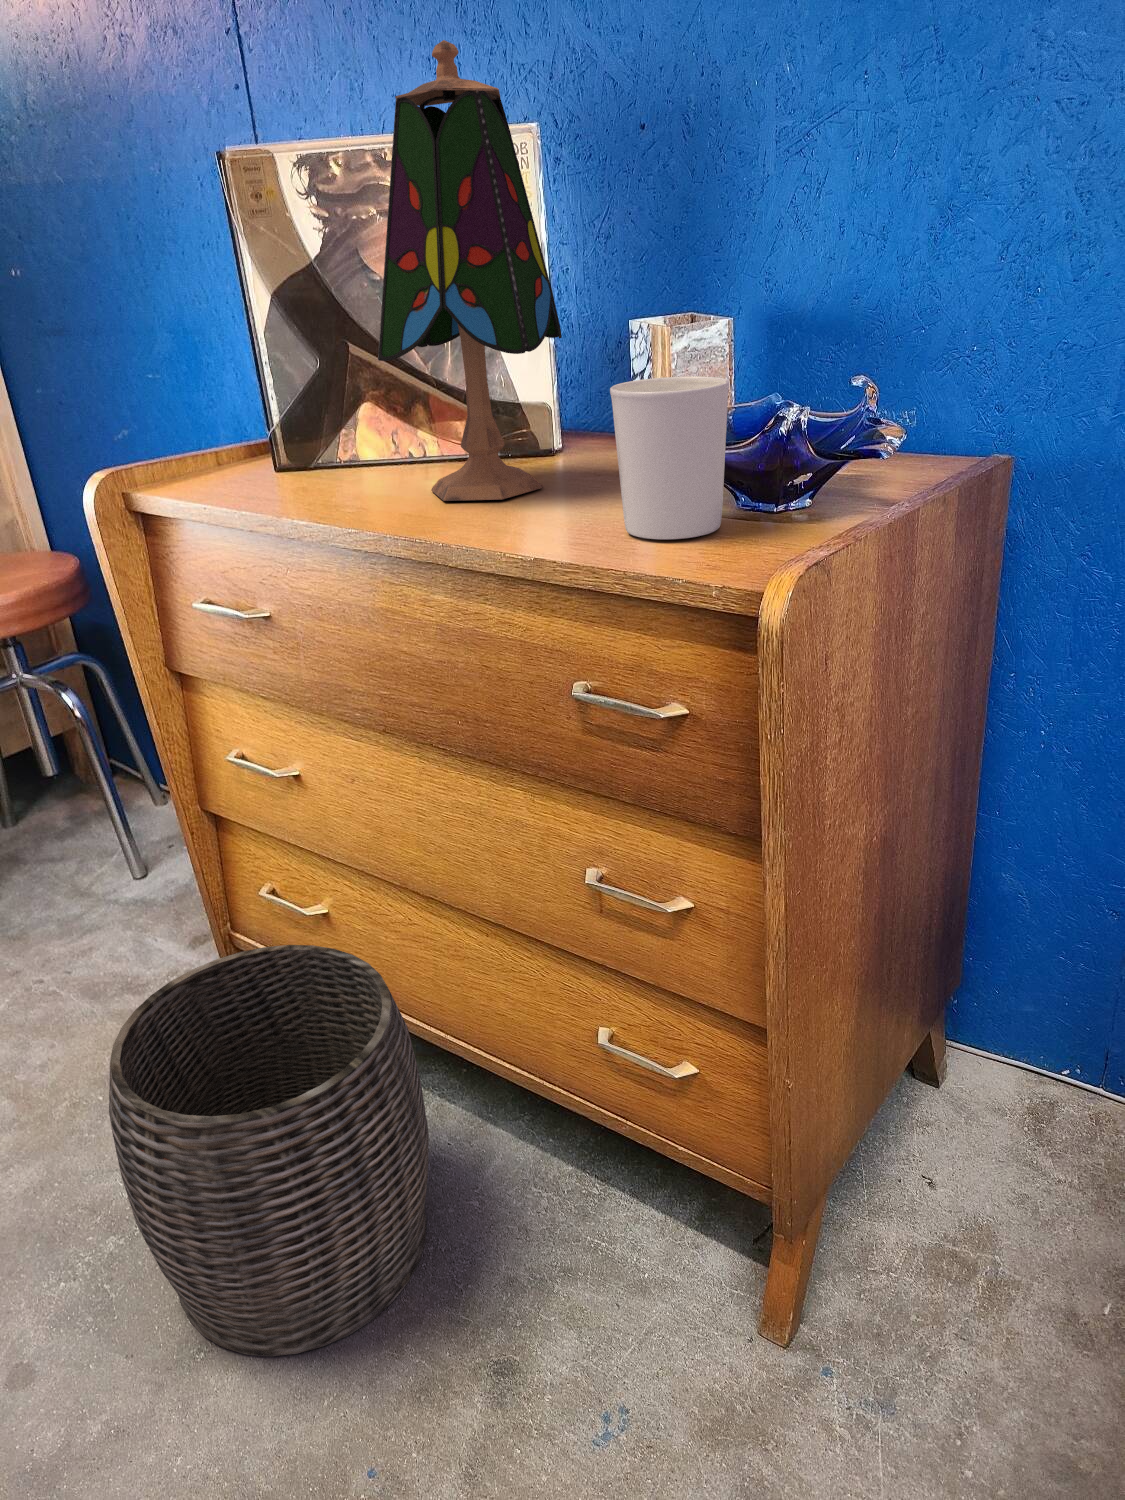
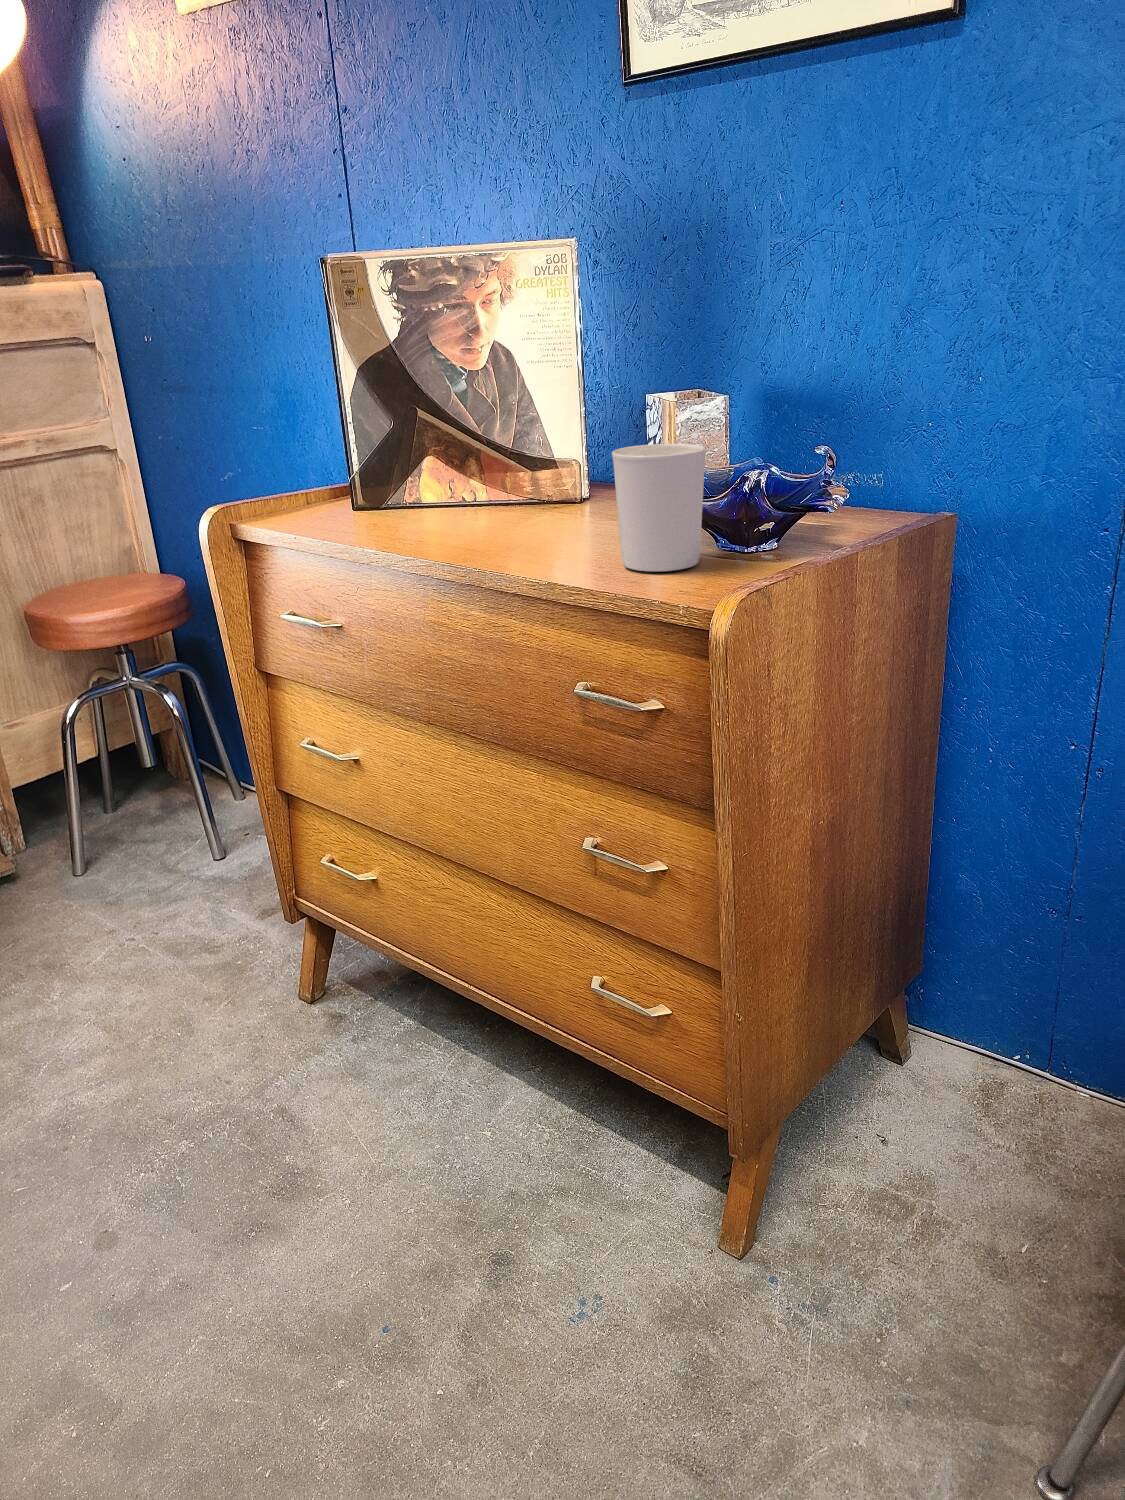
table lamp: present [378,40,562,501] -> none [436,178,588,538]
woven basket: present [109,945,429,1356] -> none [190,902,448,1238]

